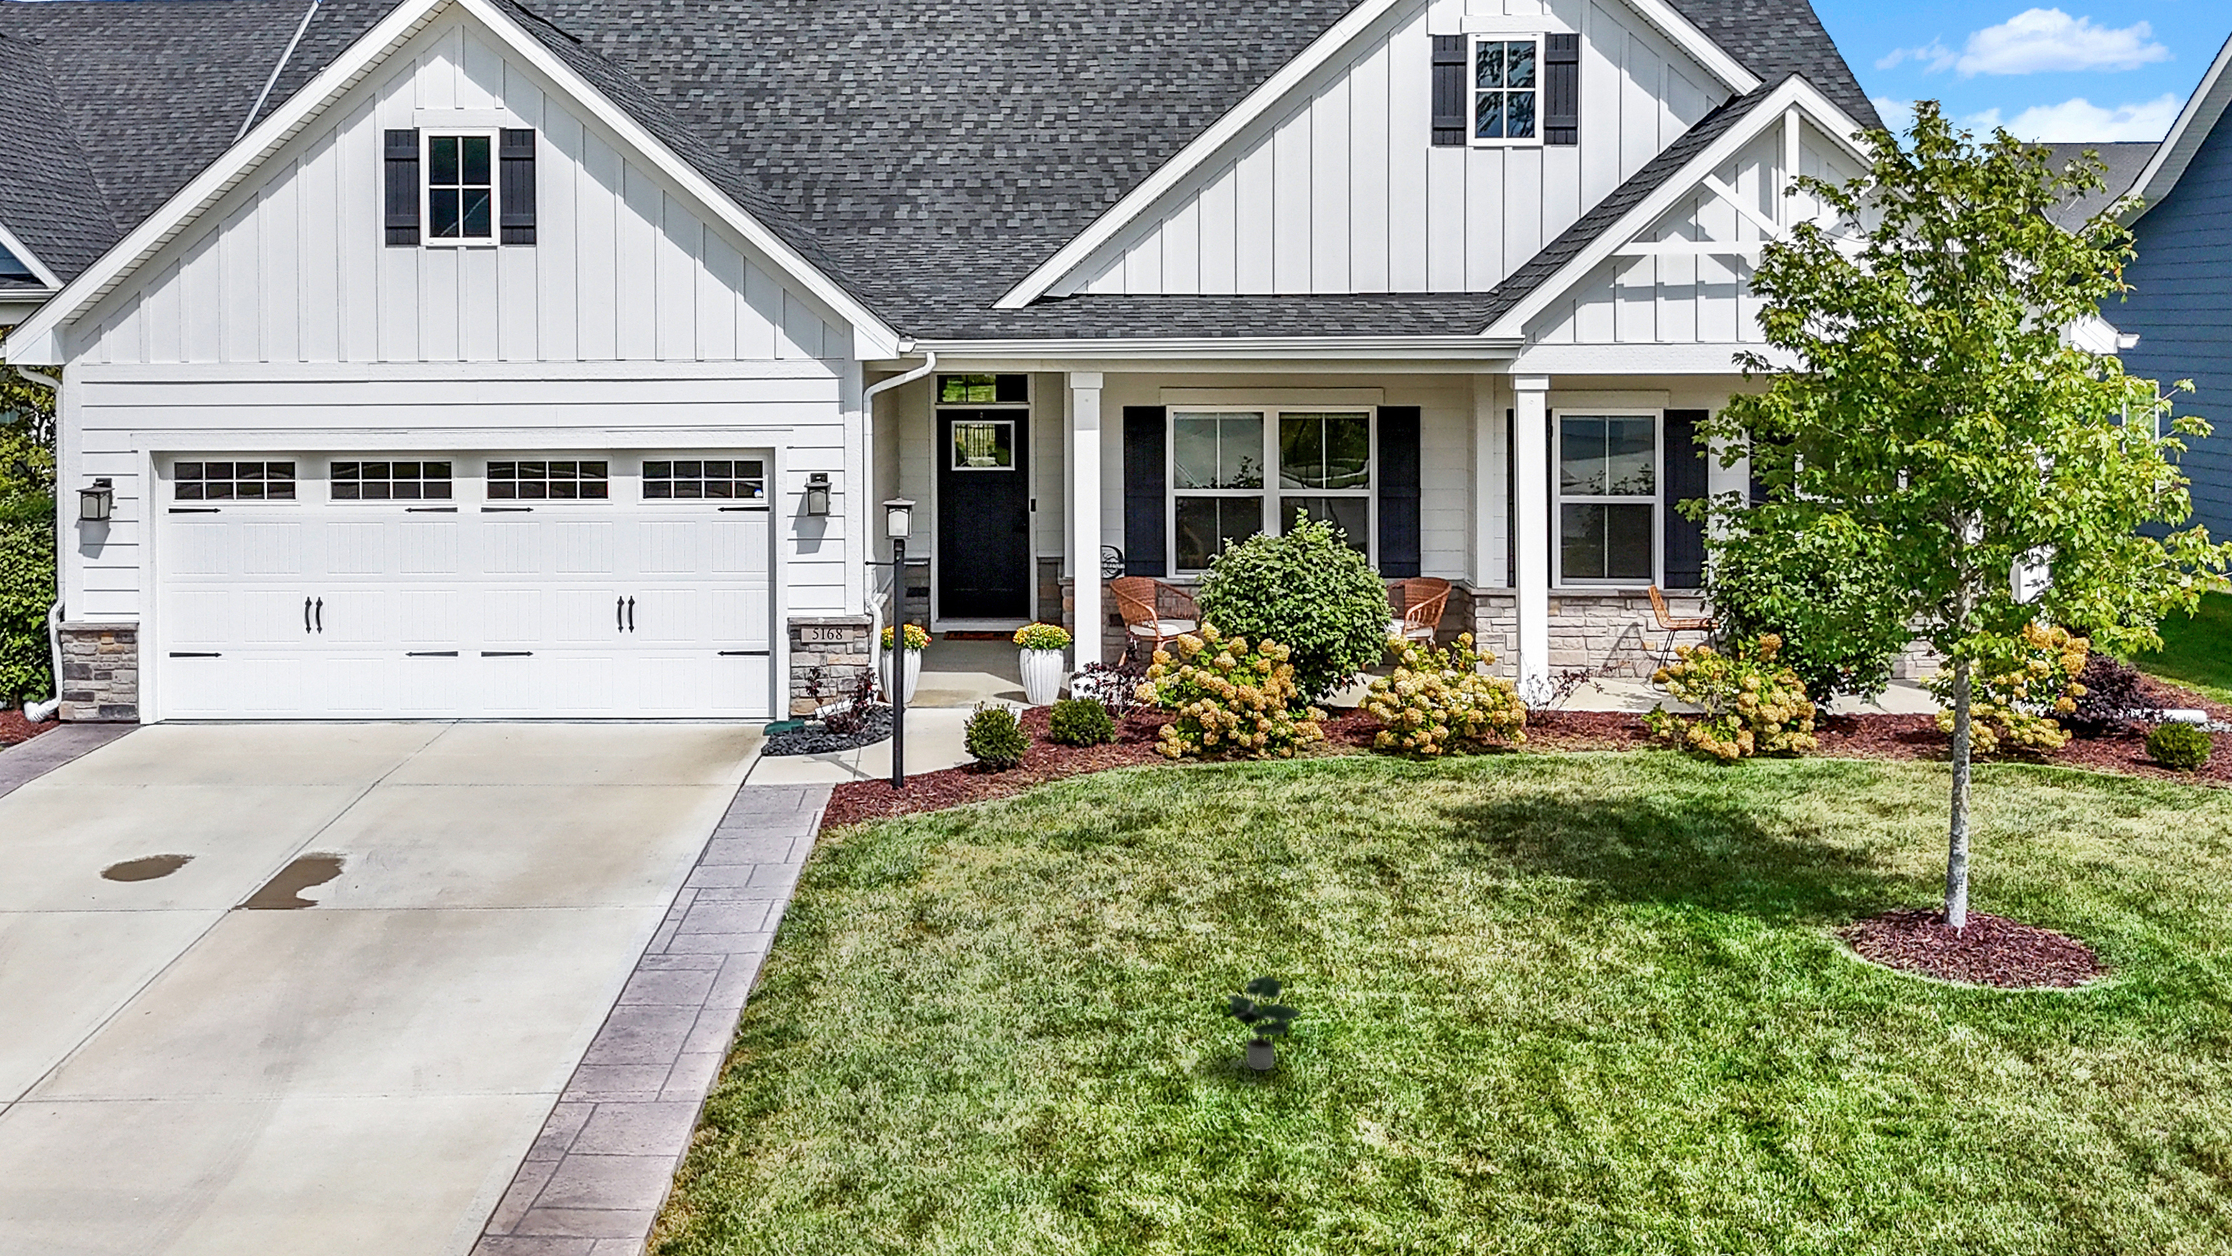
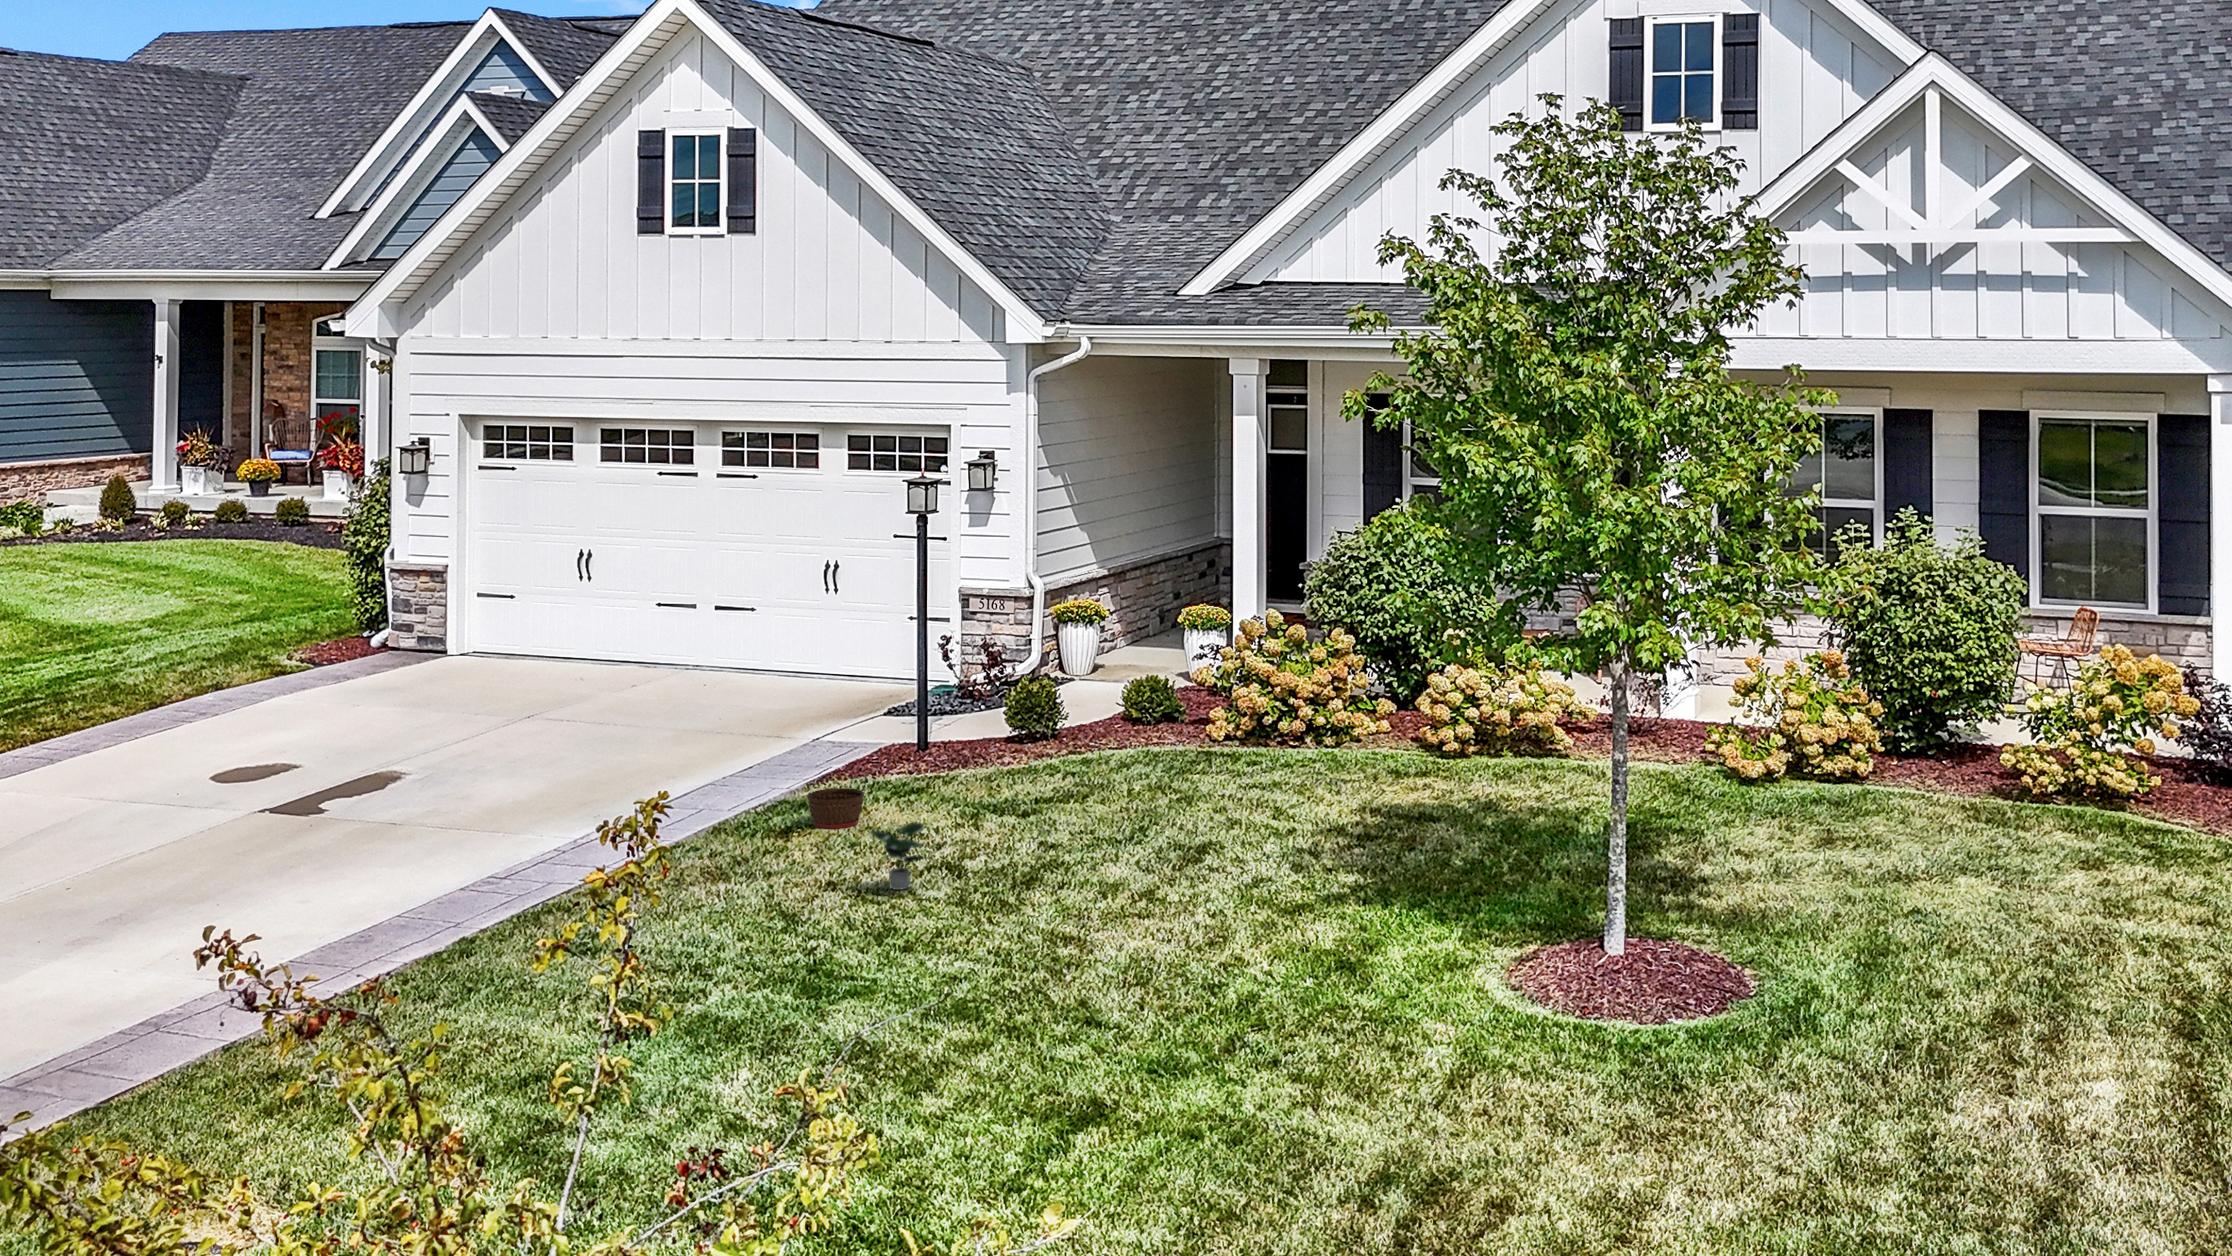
basket: none [975,912,1043,969] -> present [808,788,864,829]

